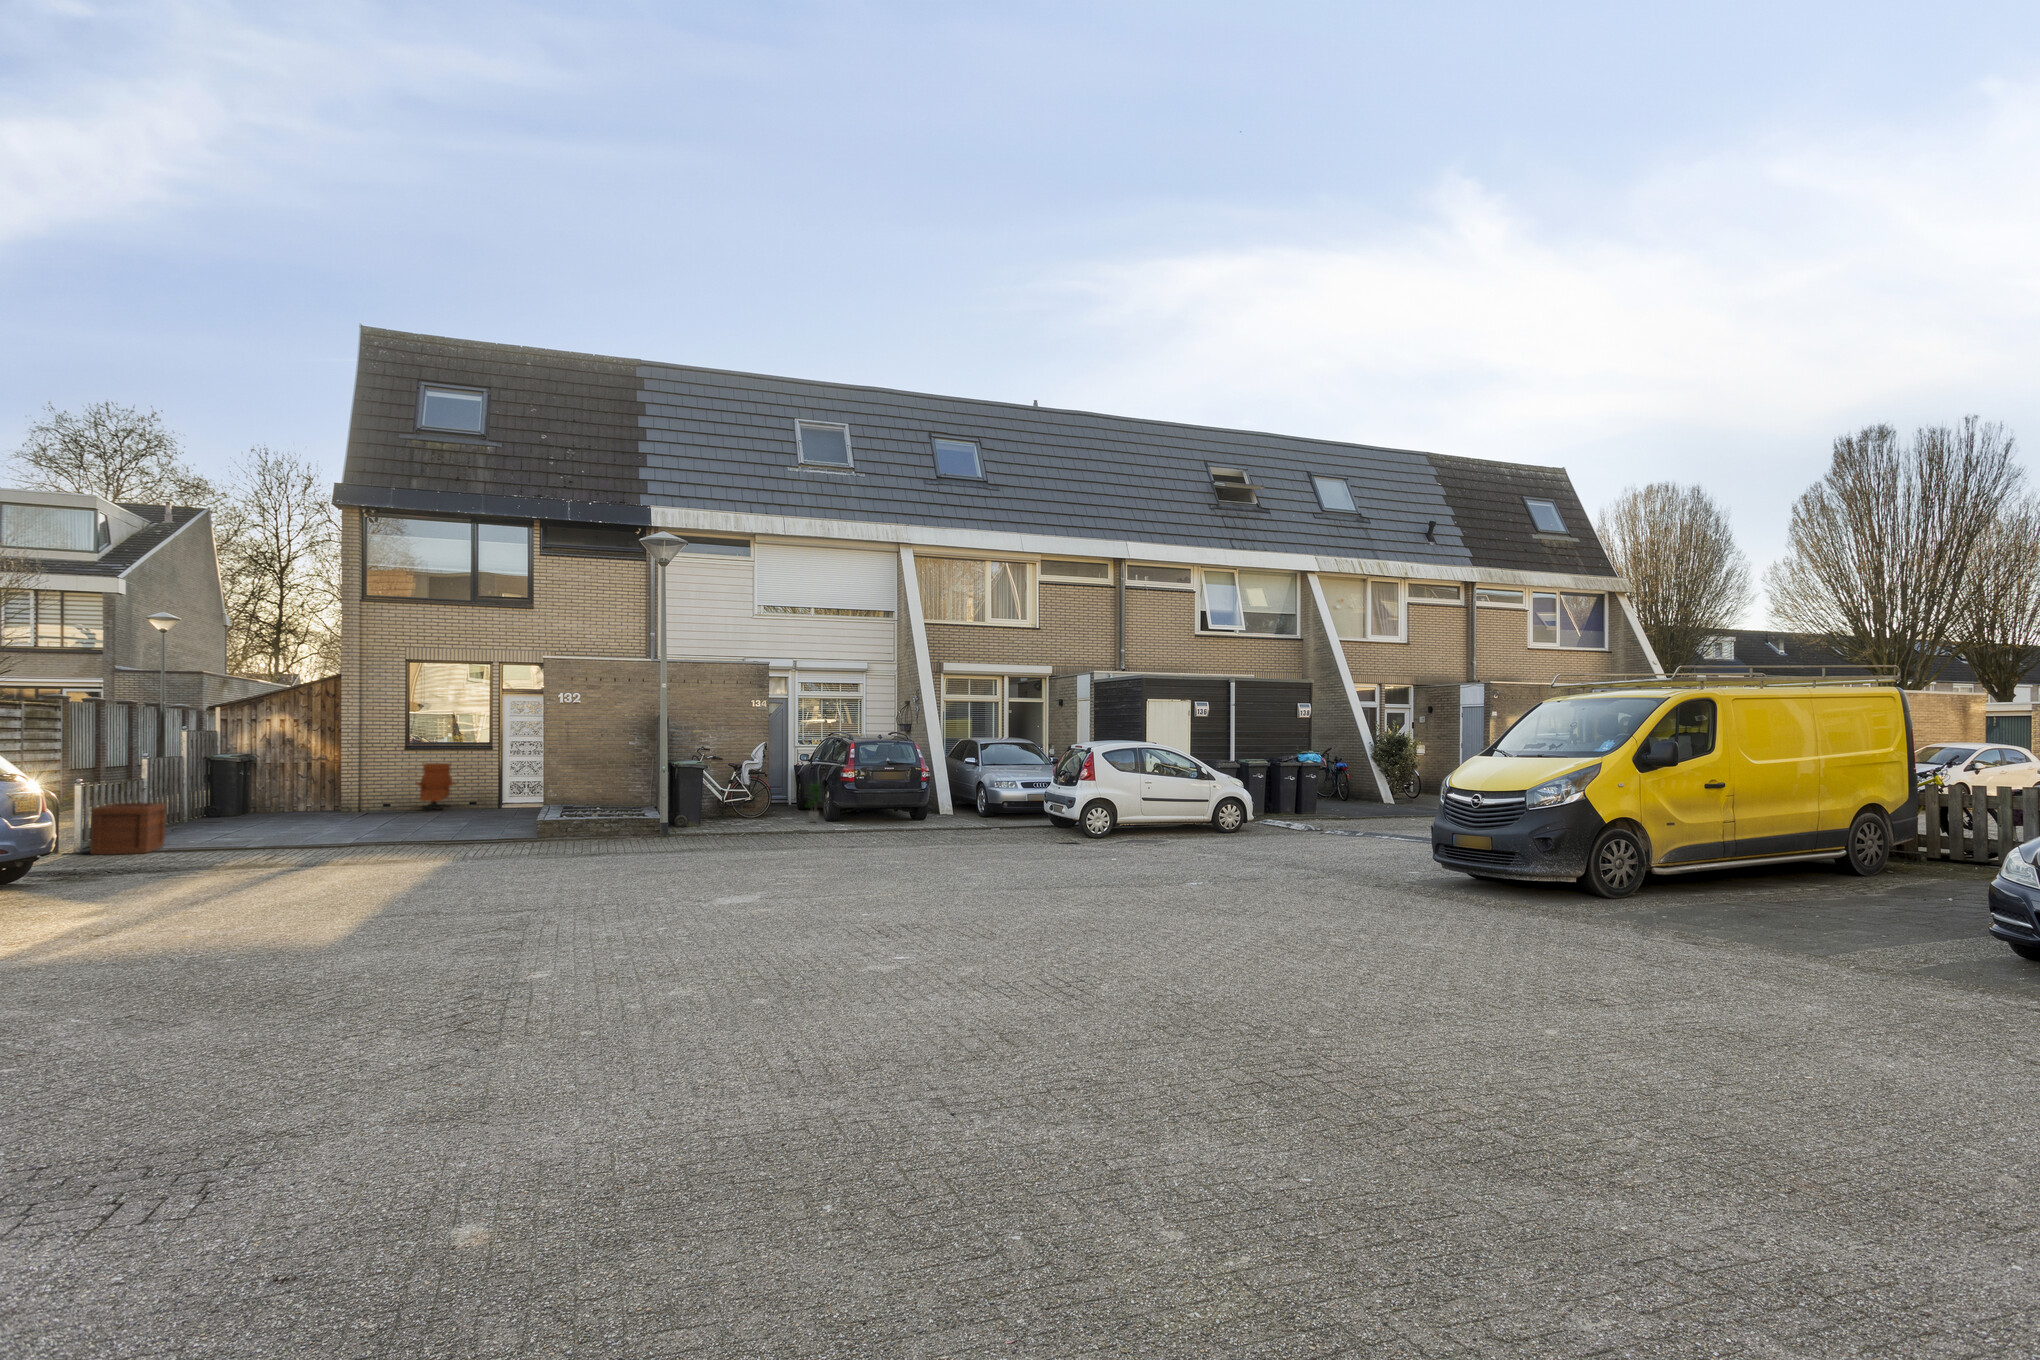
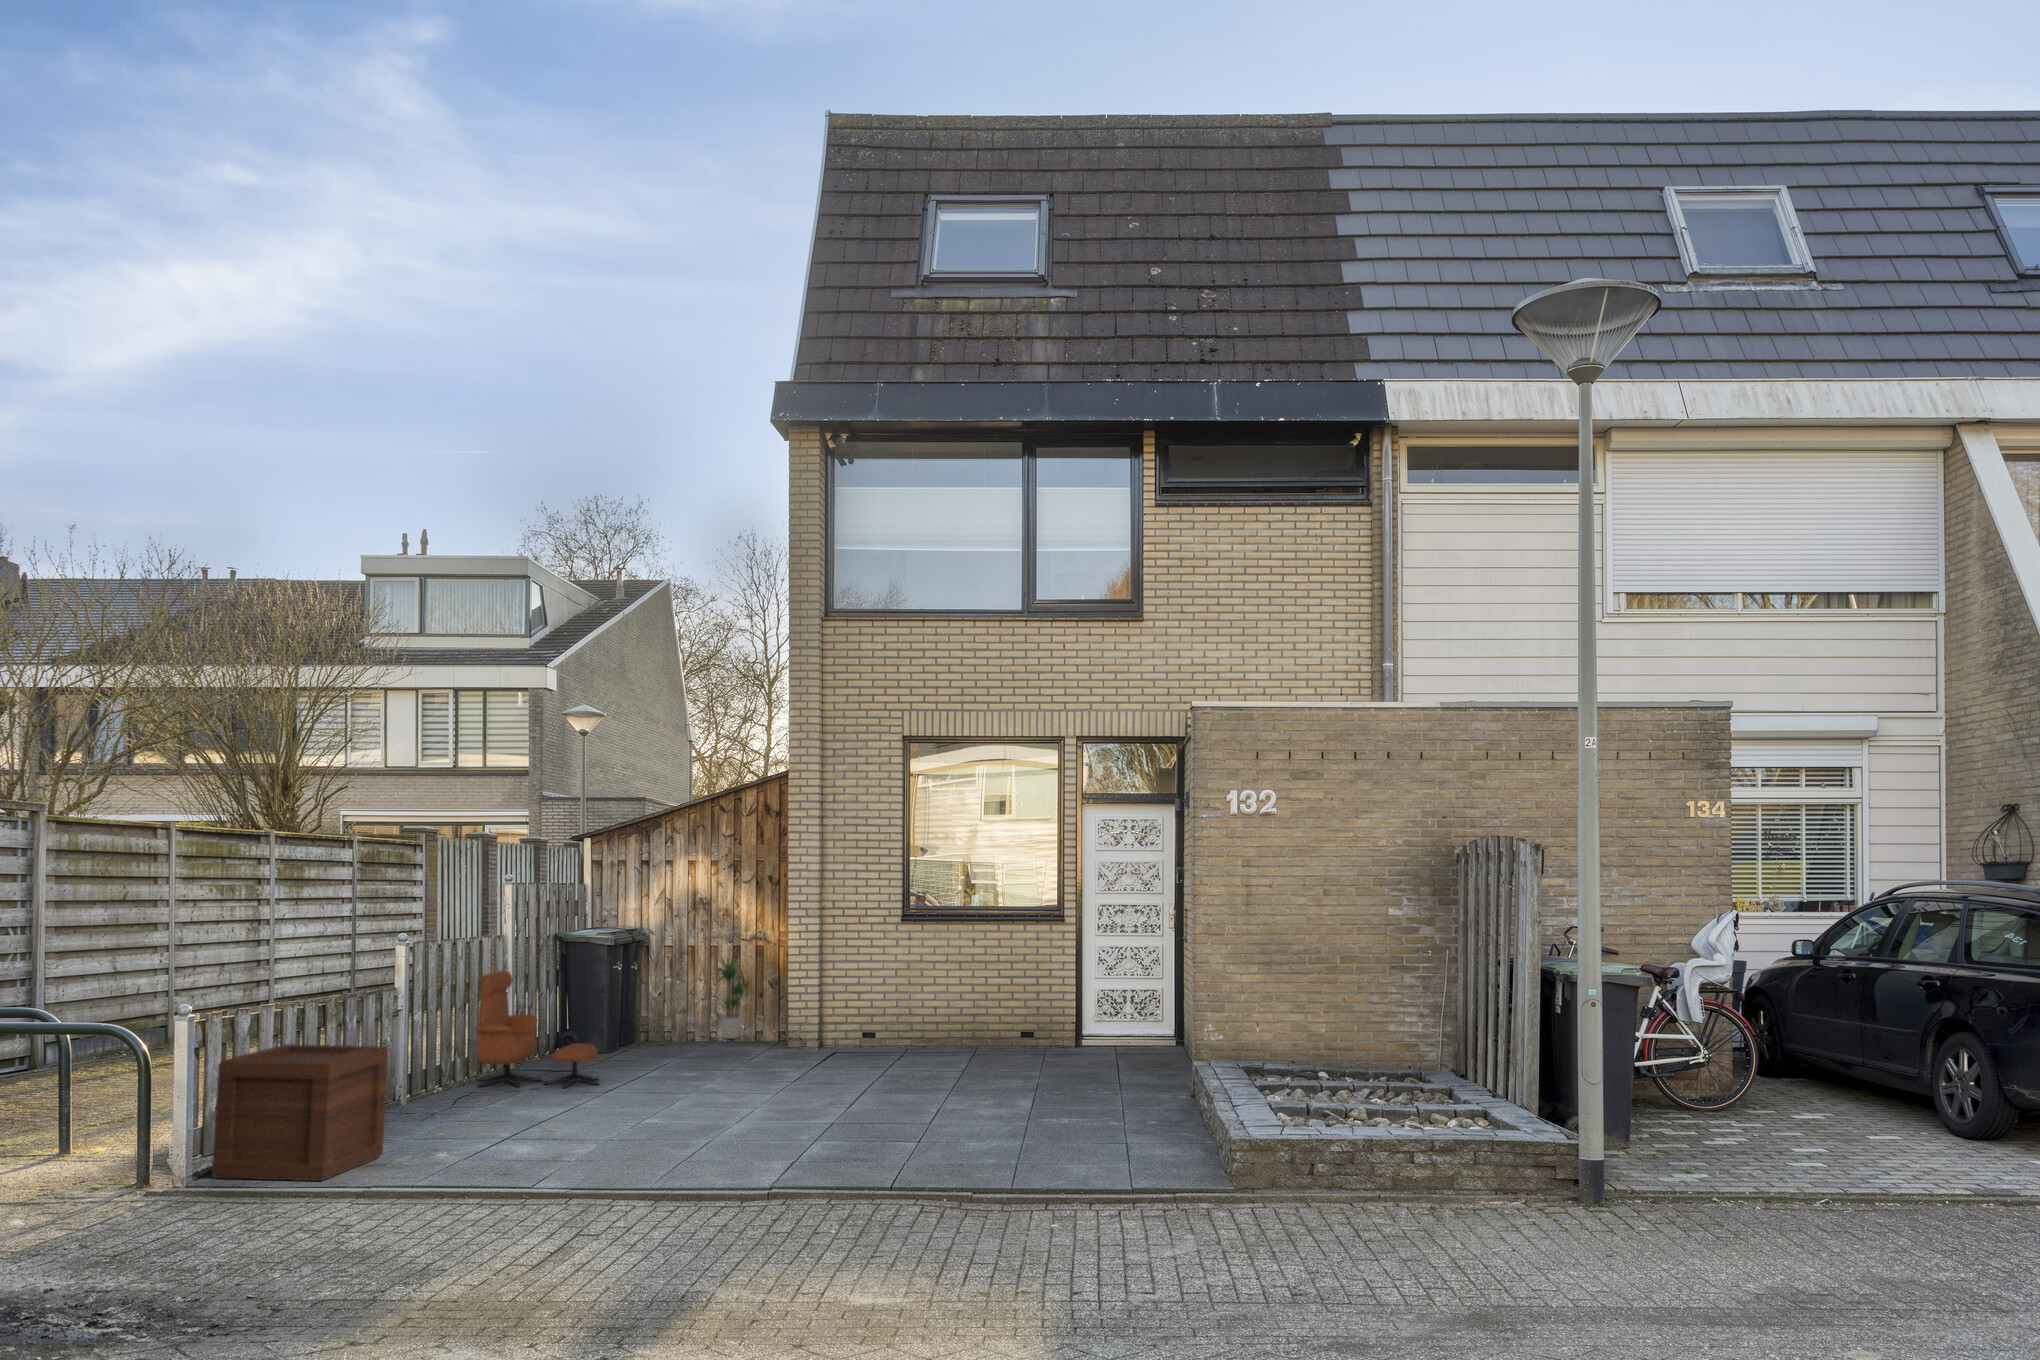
lounge chair: present [416,763,456,810] -> present [476,971,599,1088]
potted plant: present [808,783,822,822] -> present [715,958,747,1039]

